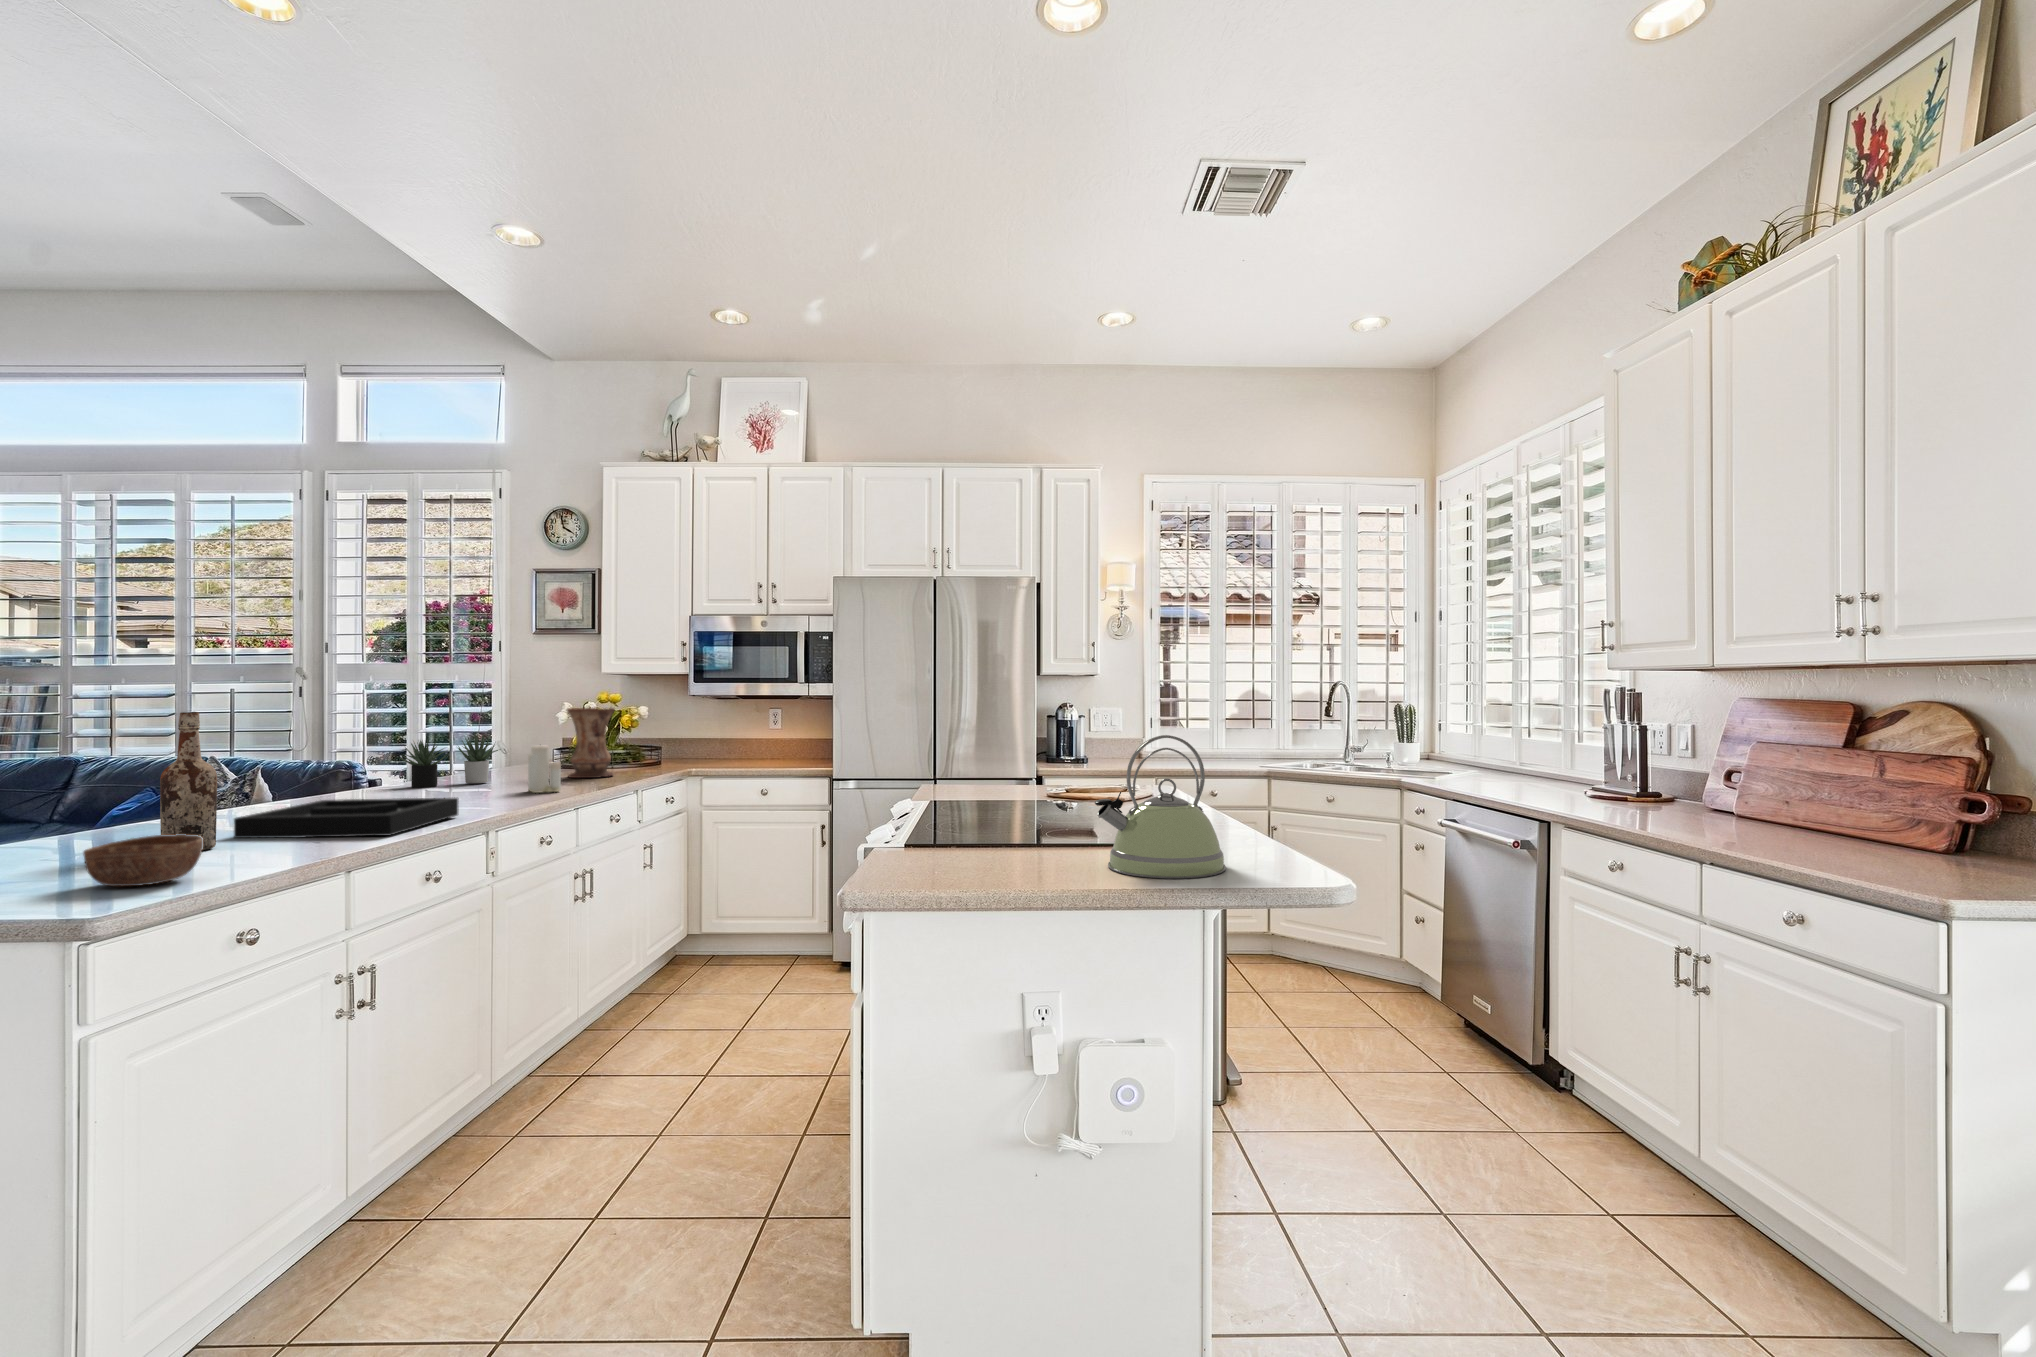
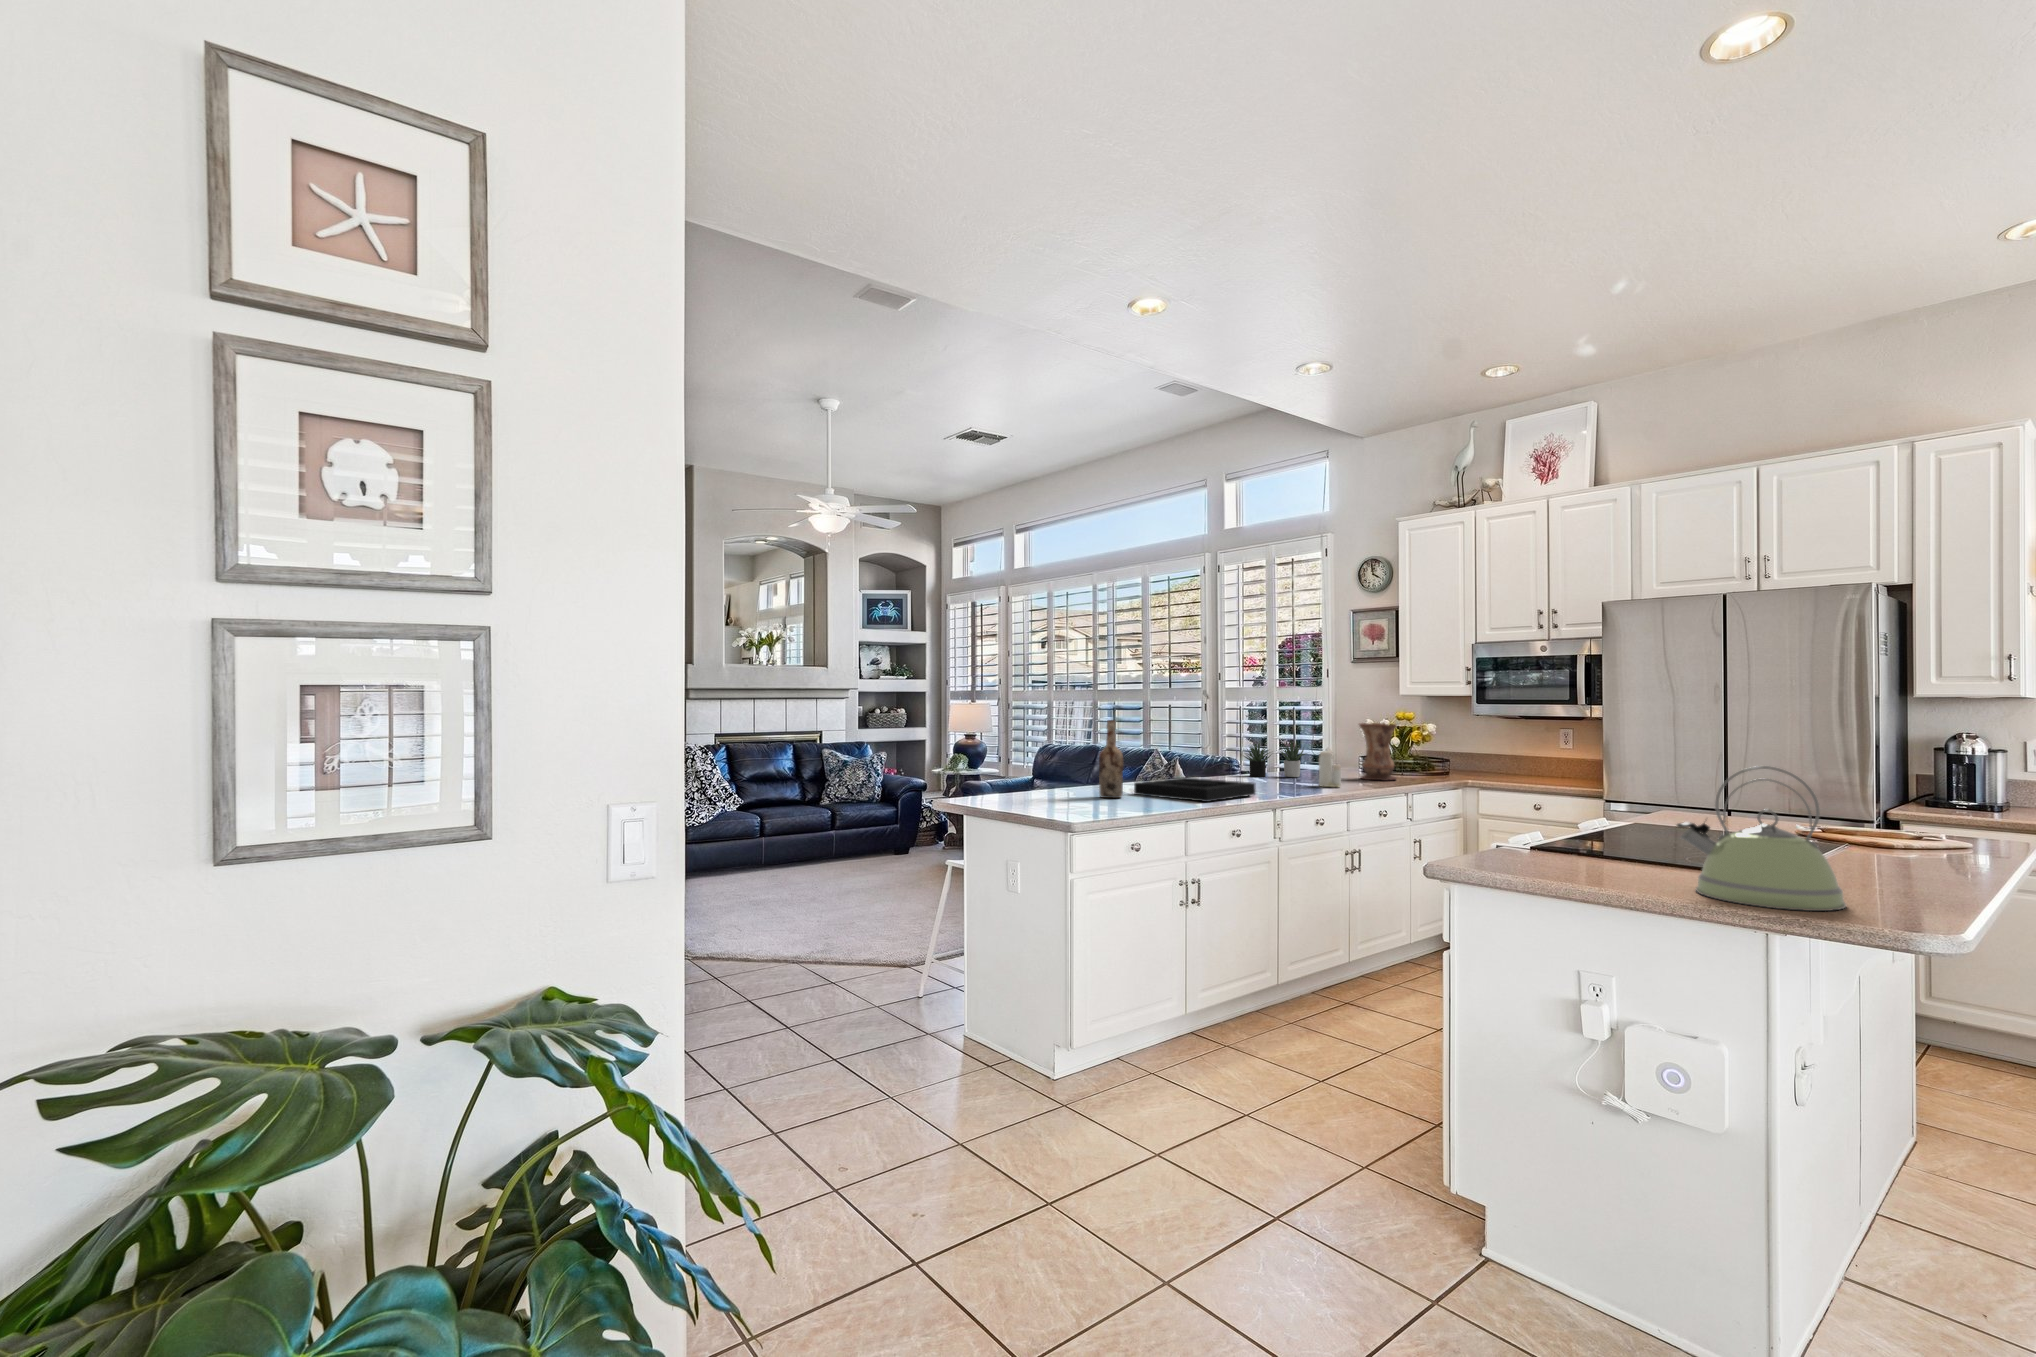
bowl: present [83,834,203,886] -> none [1061,785,1106,810]

